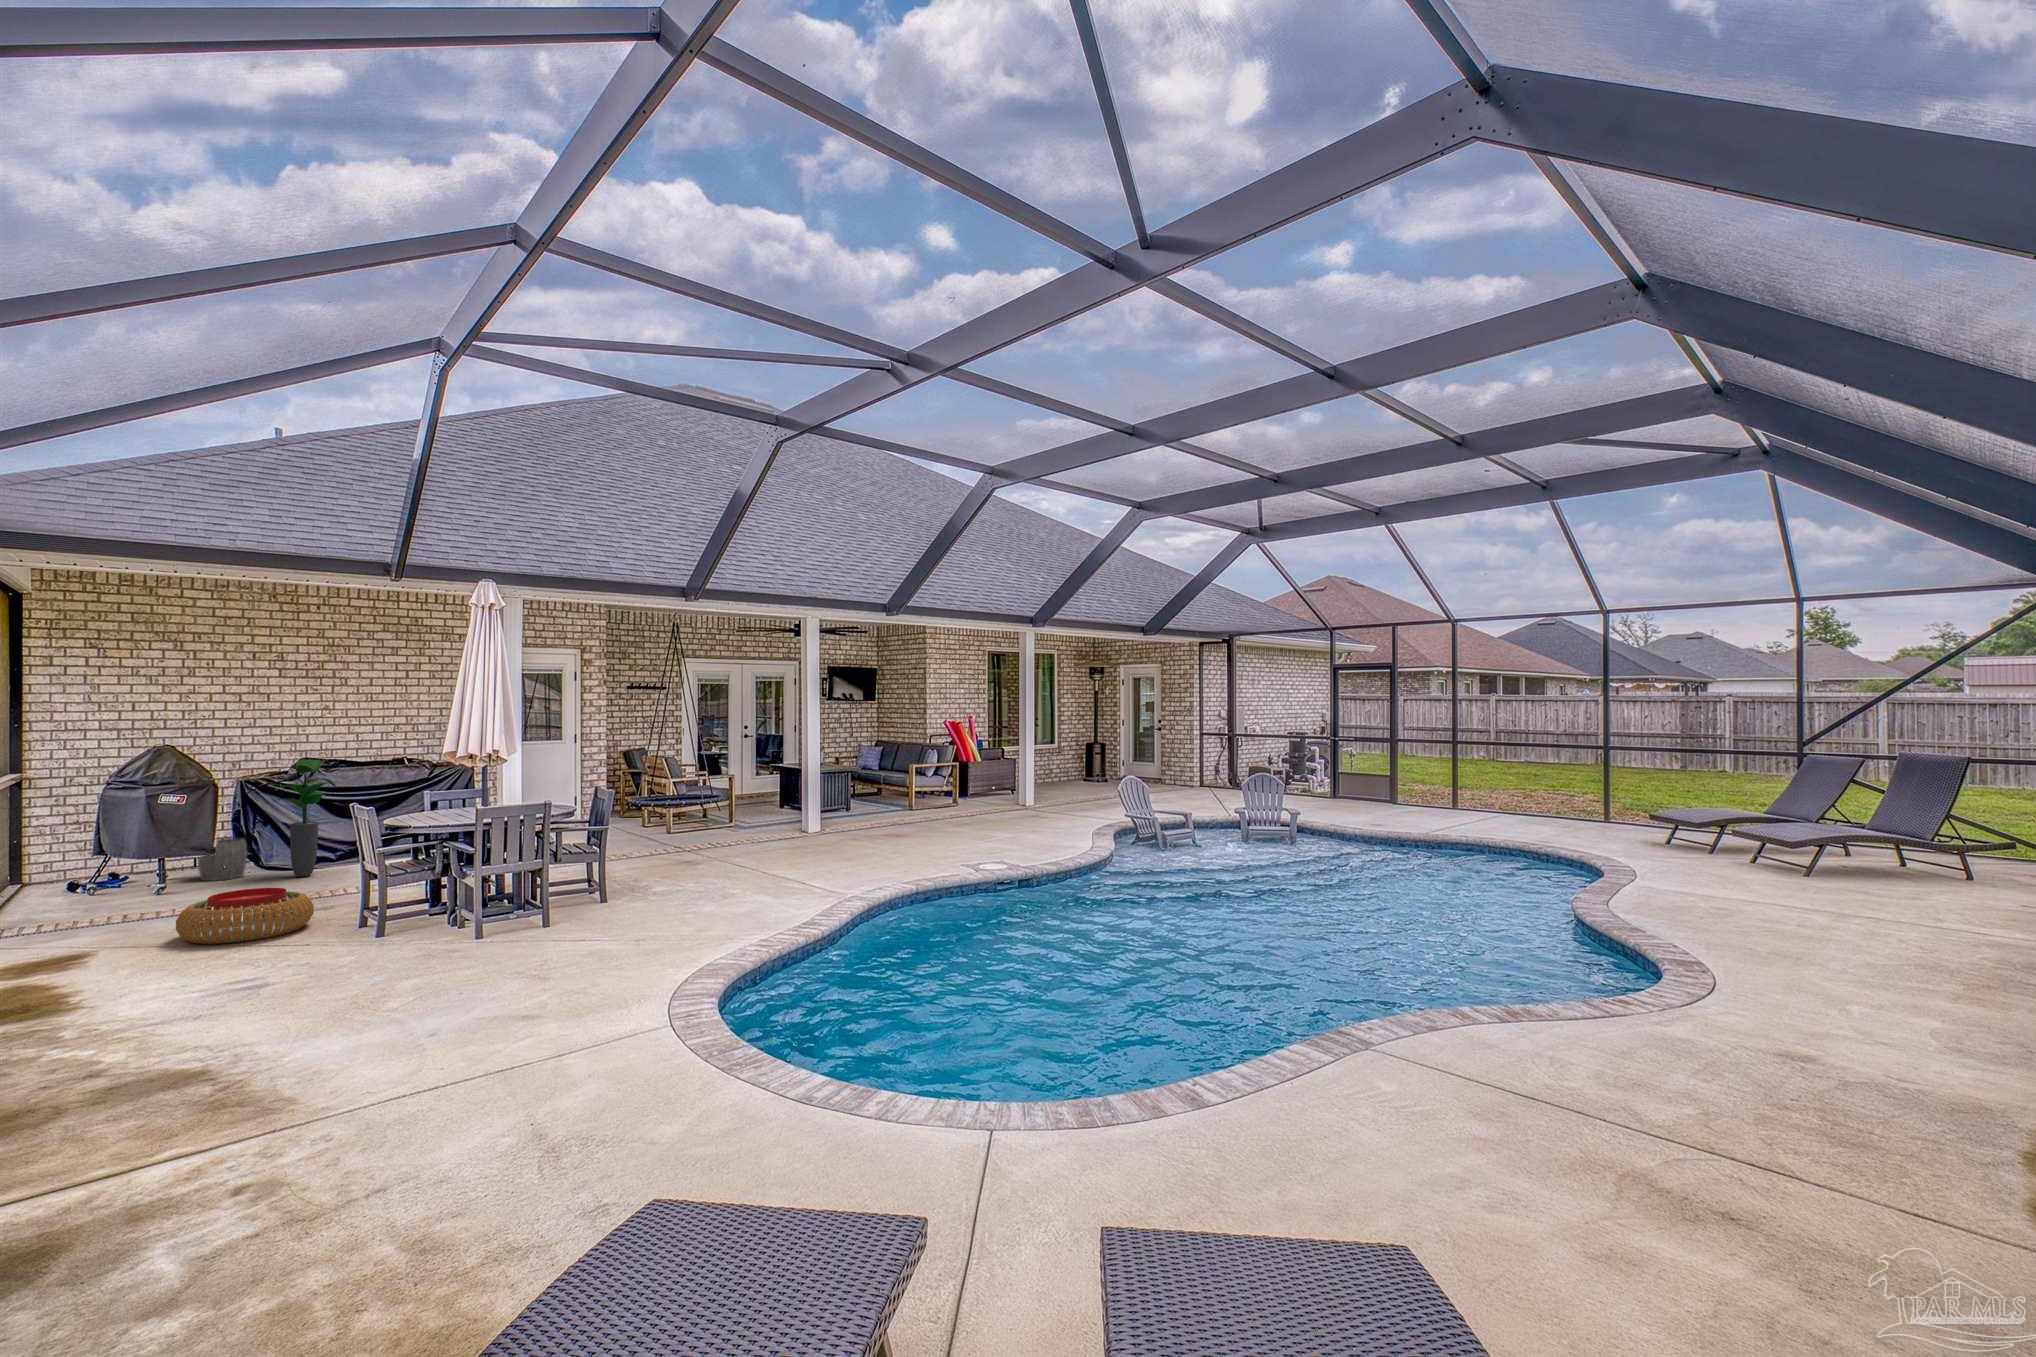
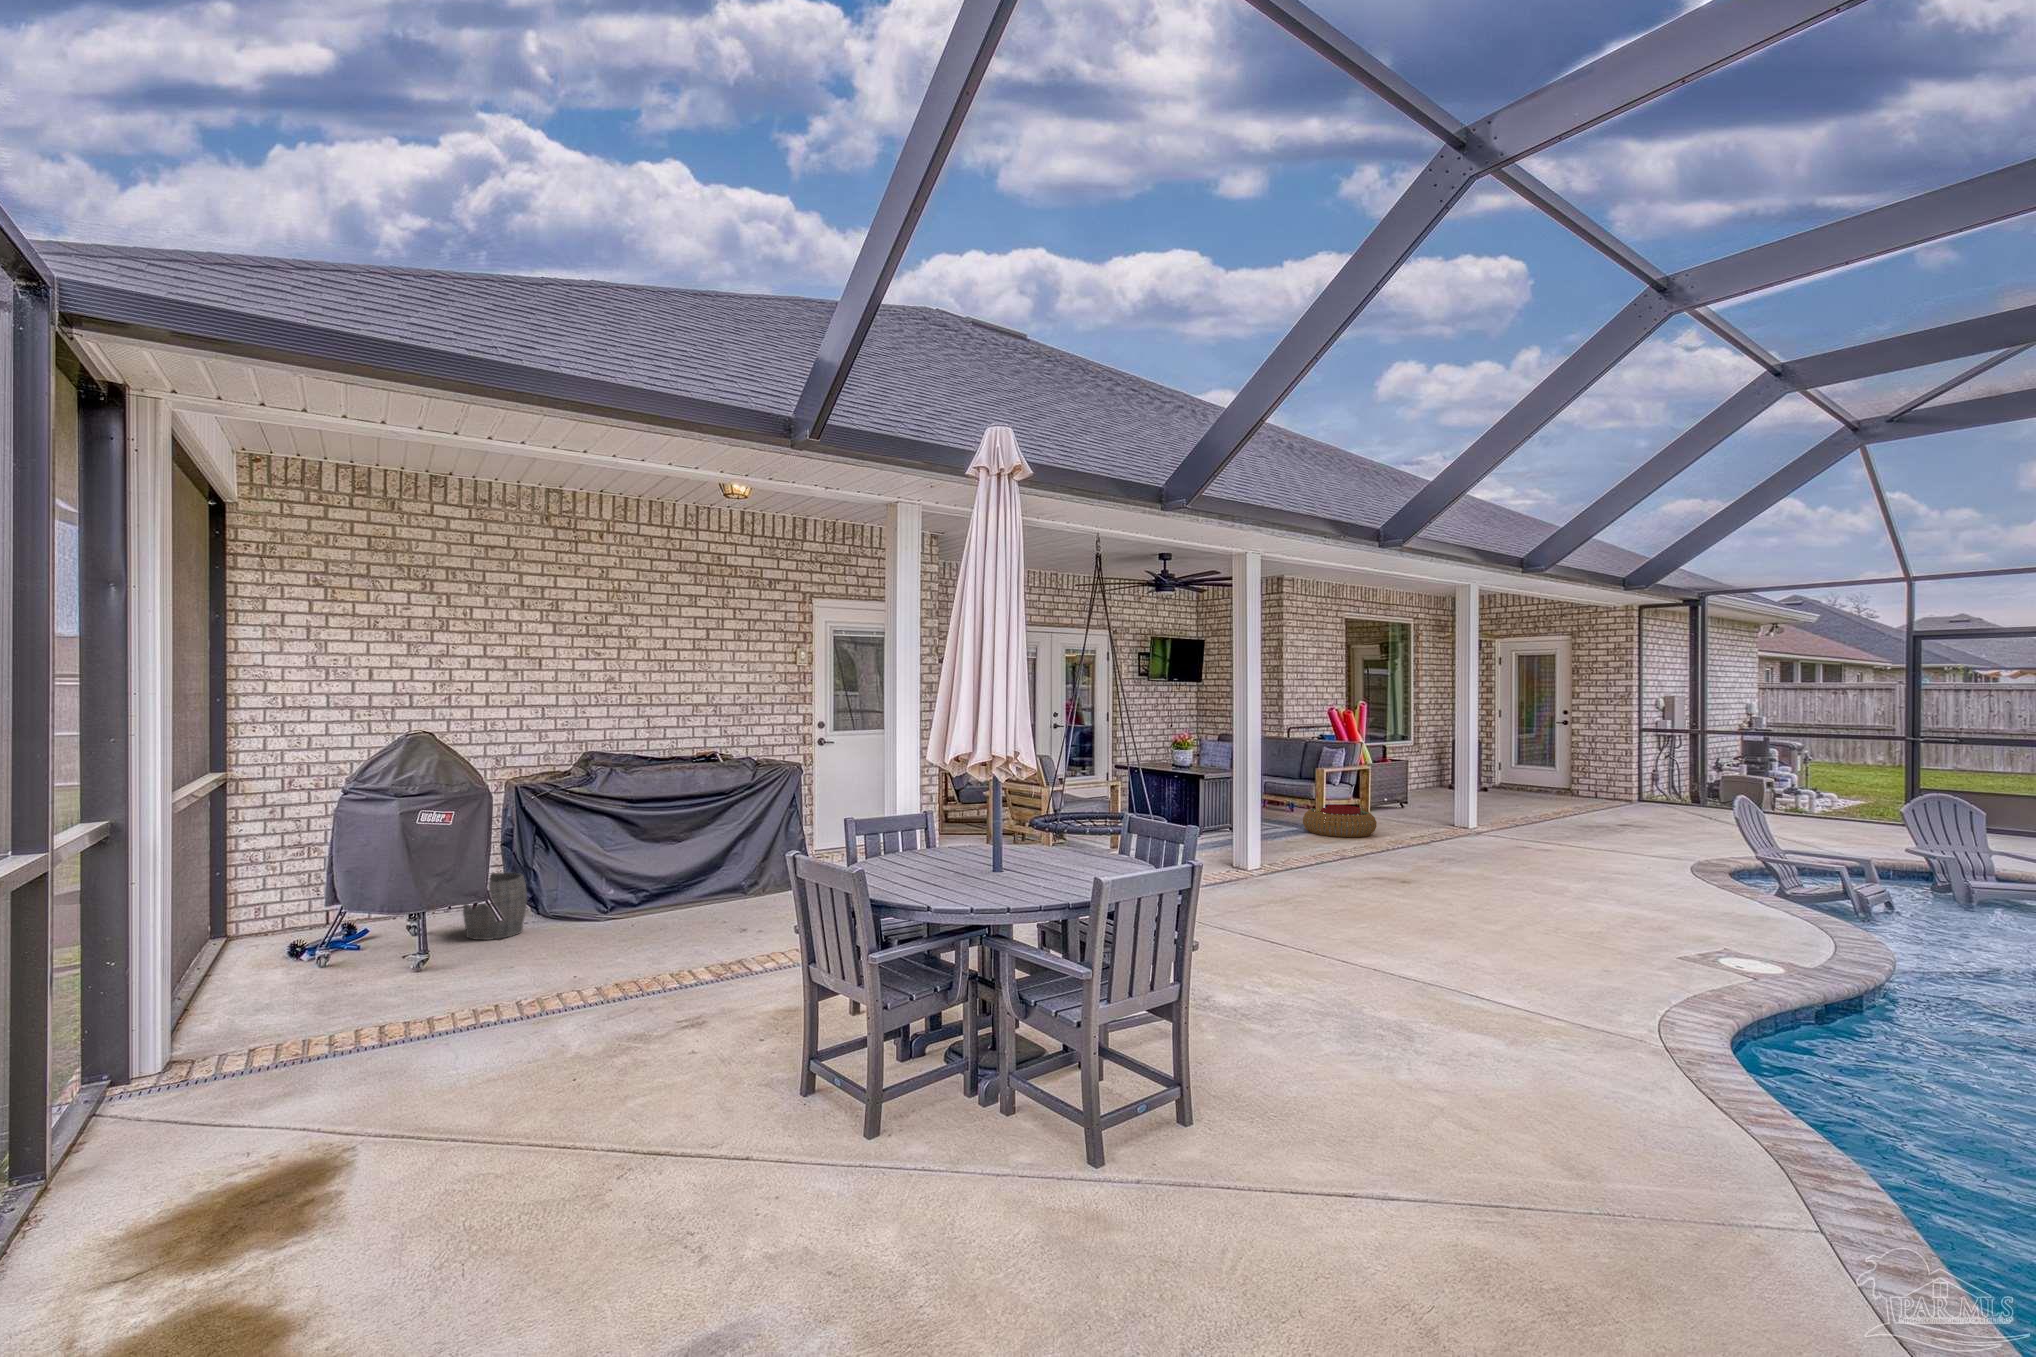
potted plant: present [274,760,336,877] -> none [565,758,648,937]
pouf: present [176,888,314,944] -> present [1303,805,1377,837]

